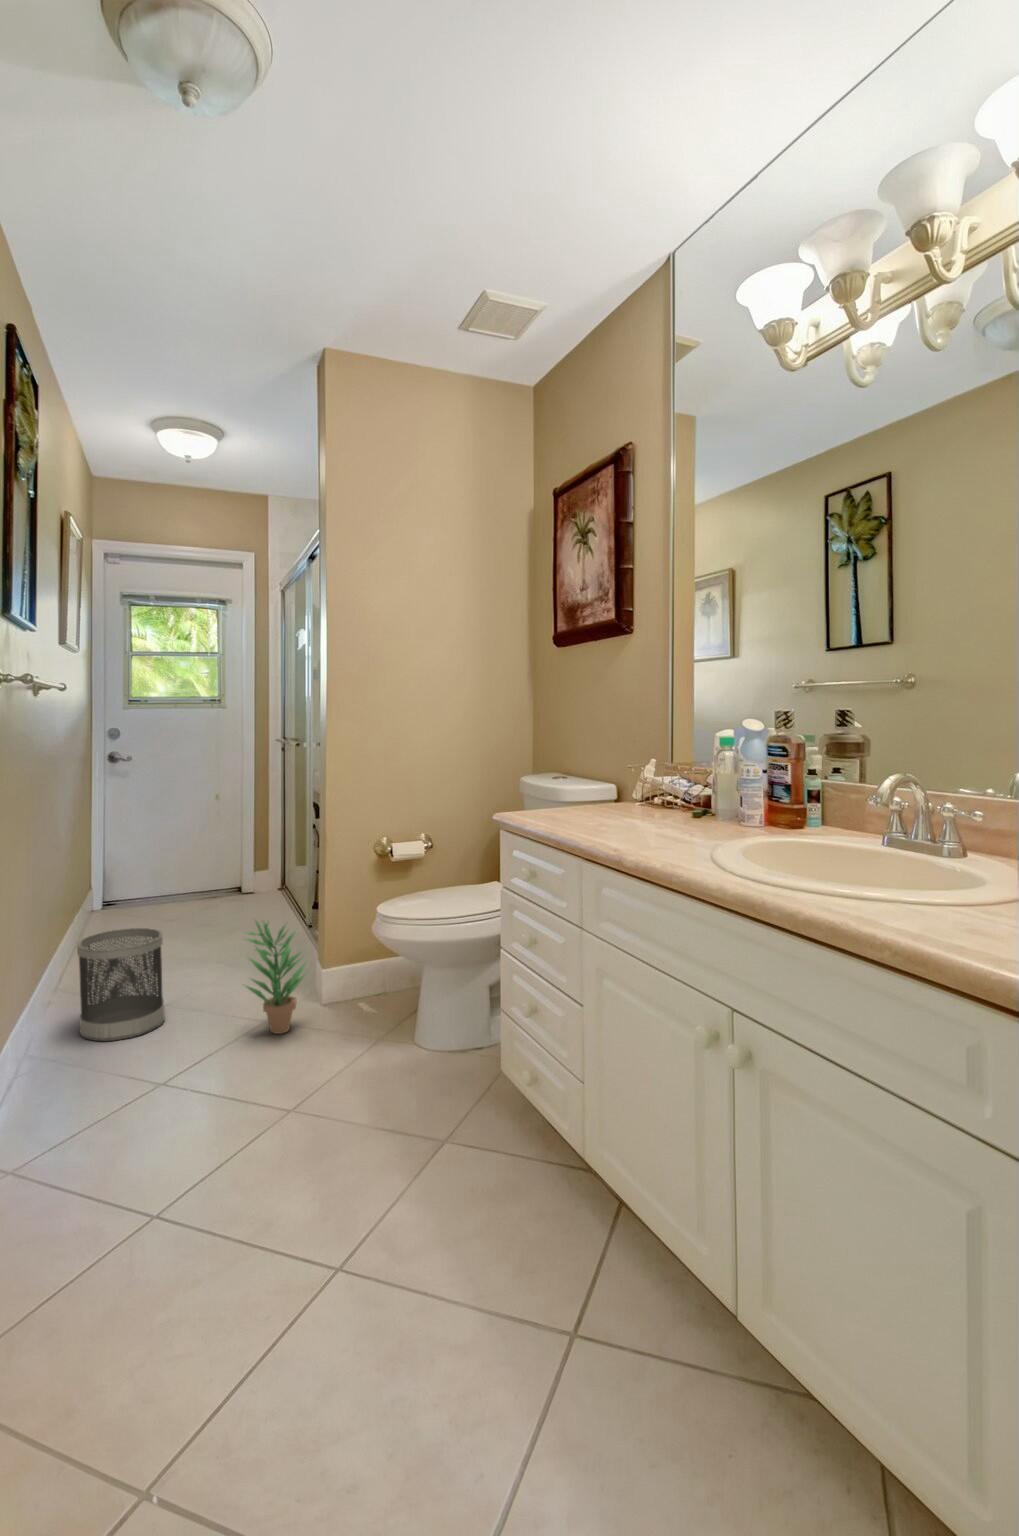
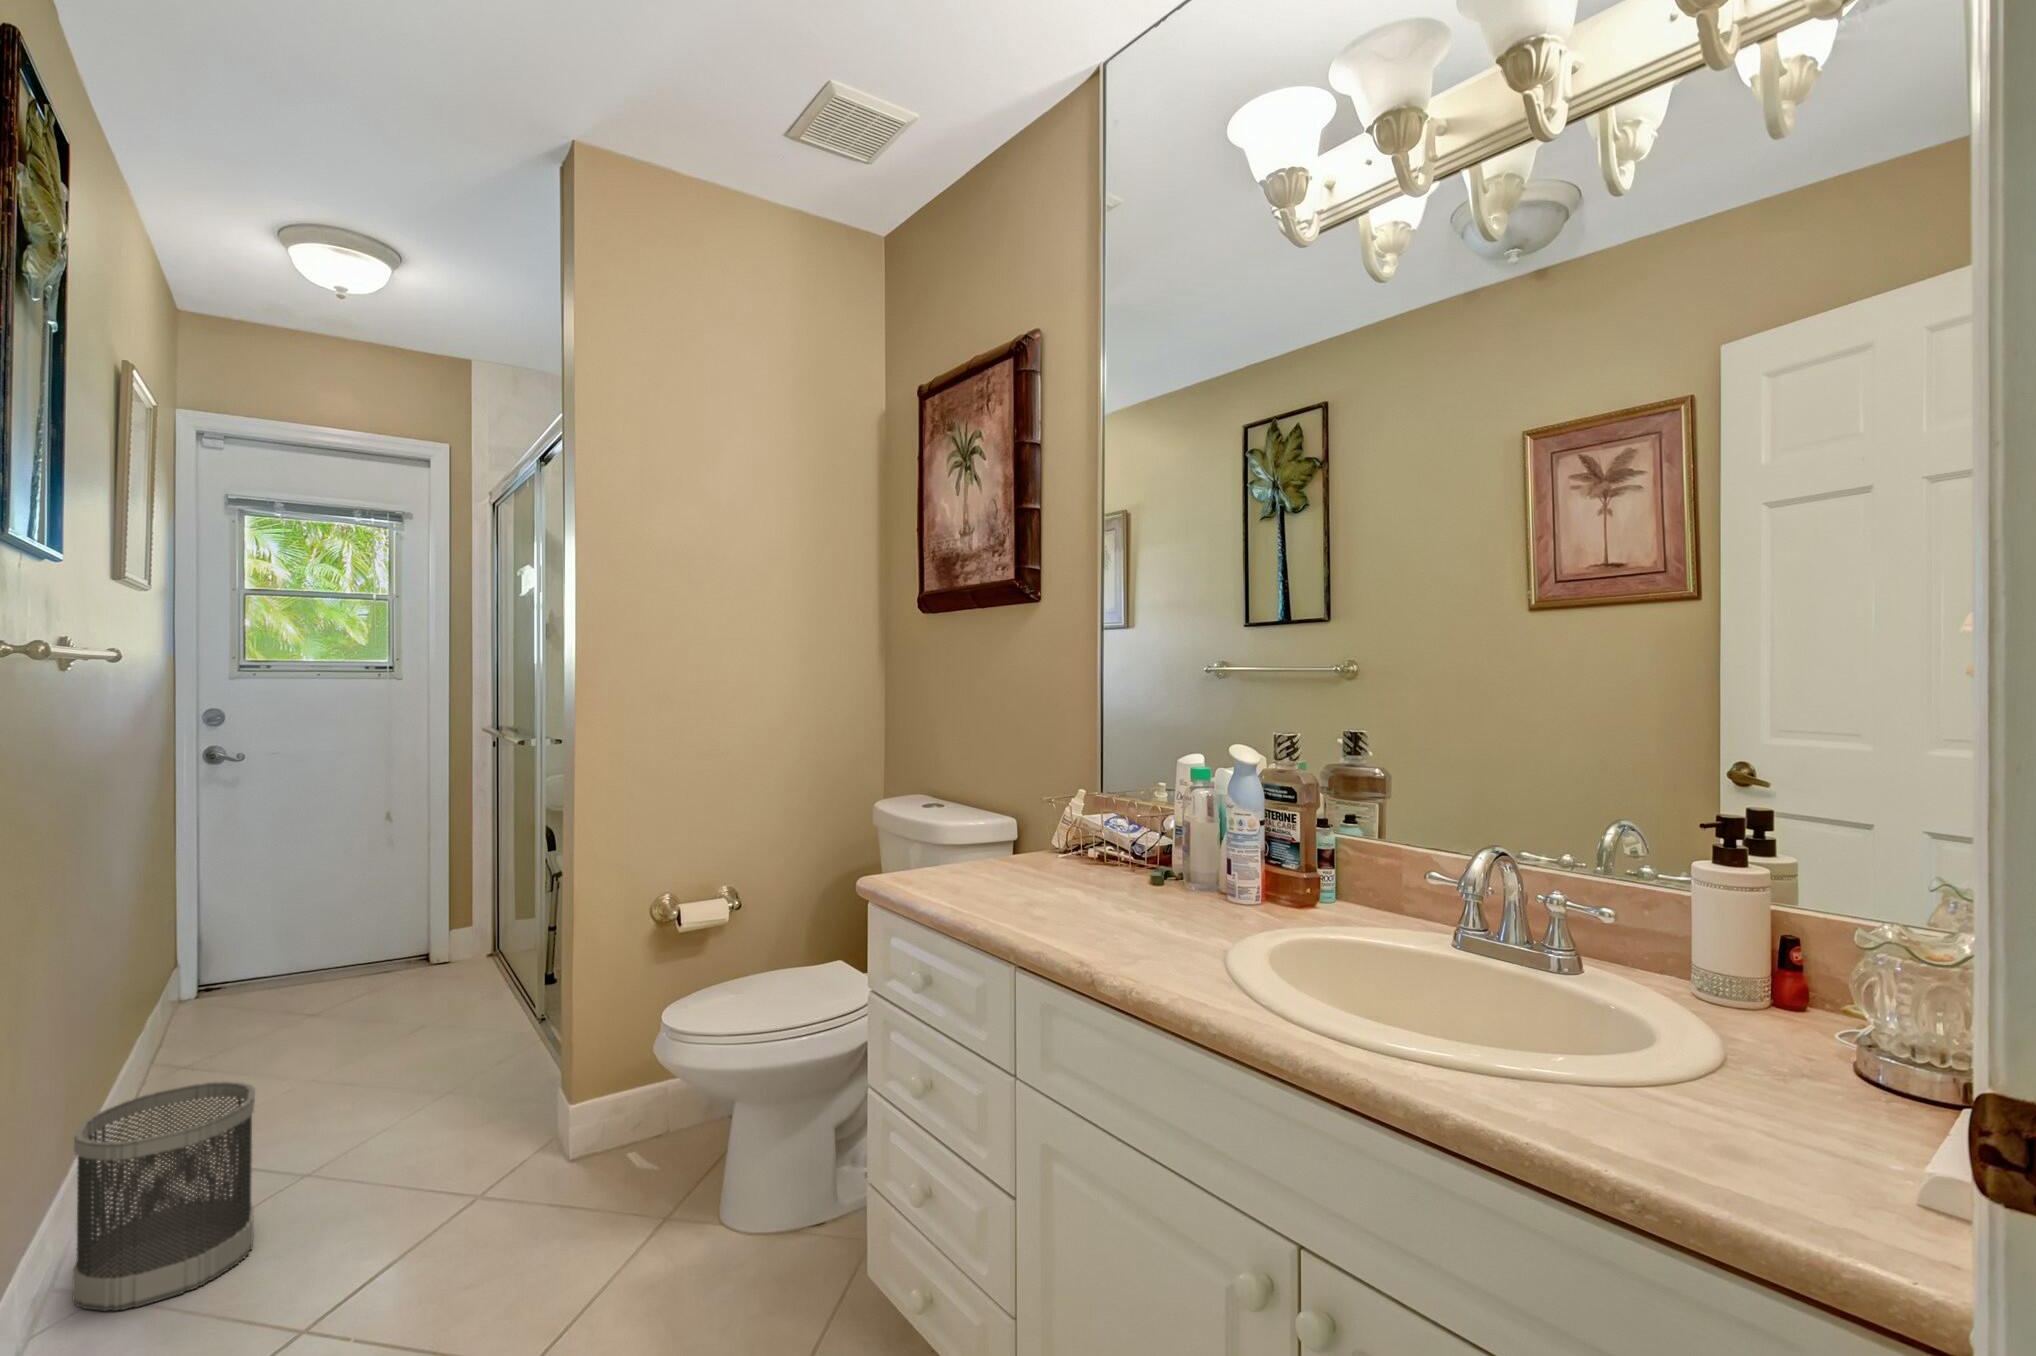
potted plant: present [246,921,306,1034] -> none [400,1055,527,1253]

